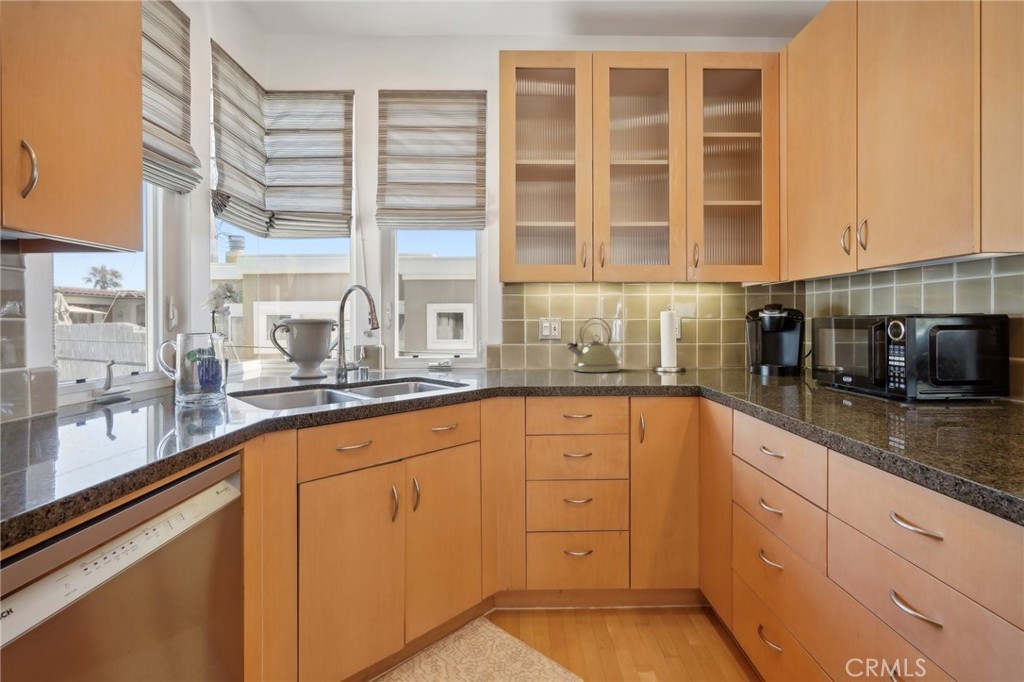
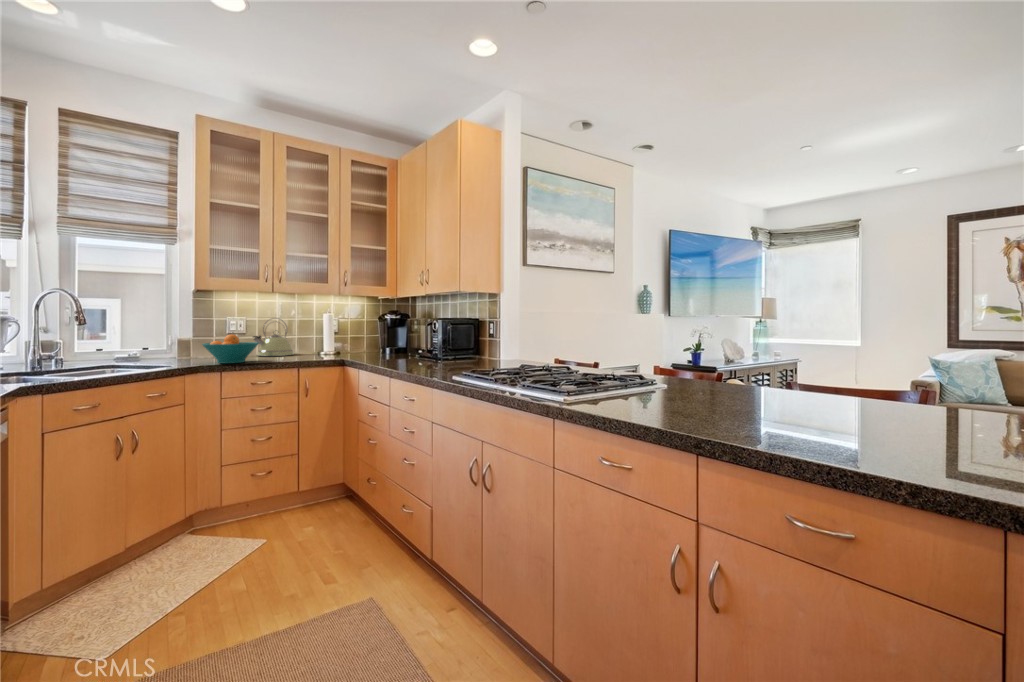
fruit bowl: none [502,342,574,384] -> present [202,334,259,364]

